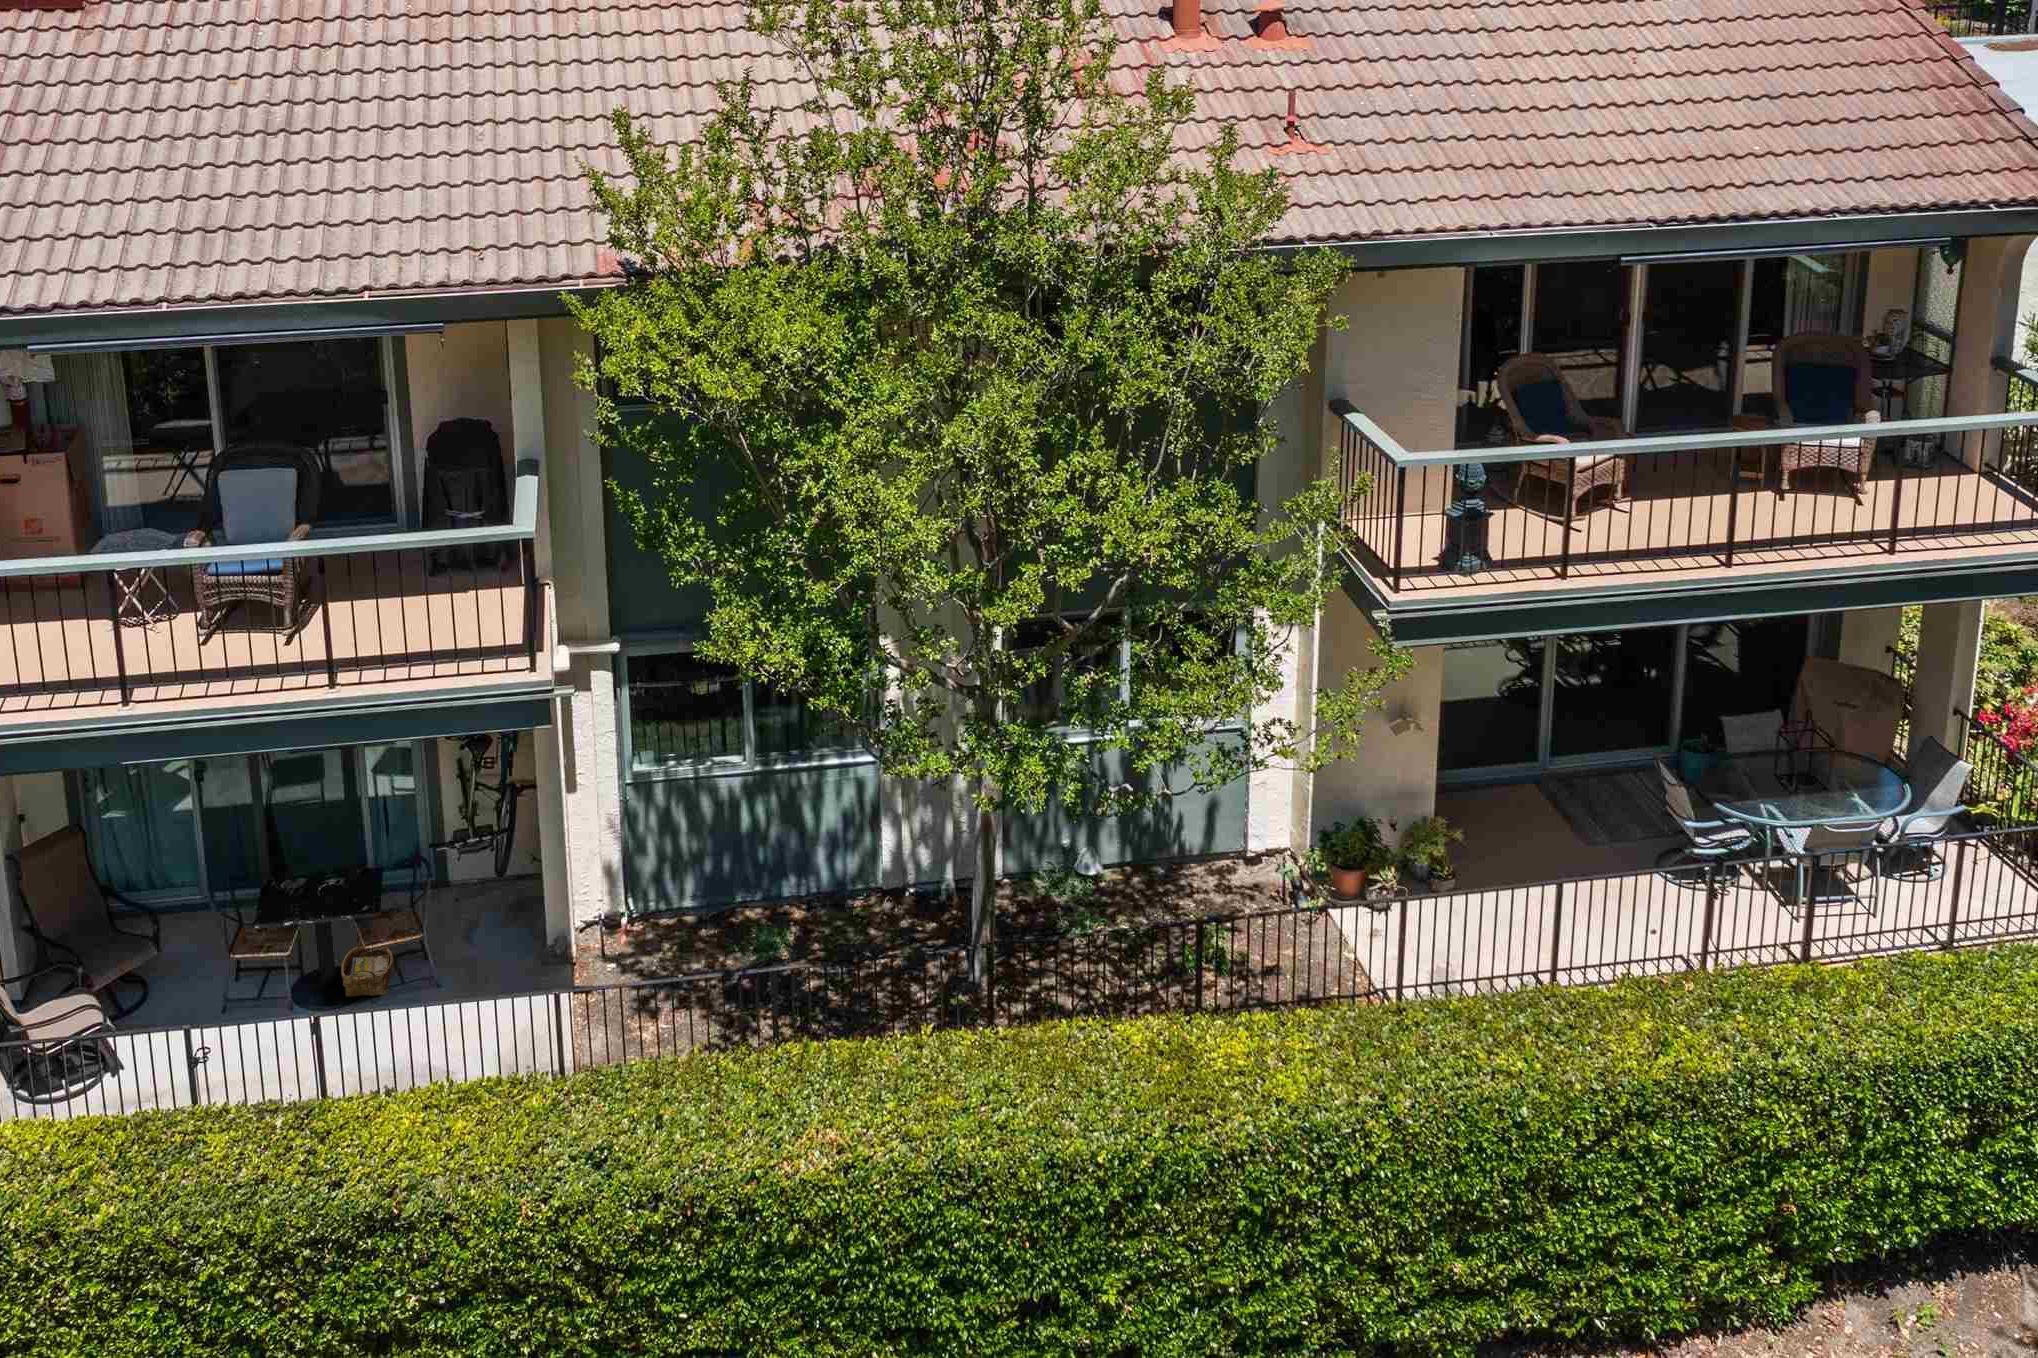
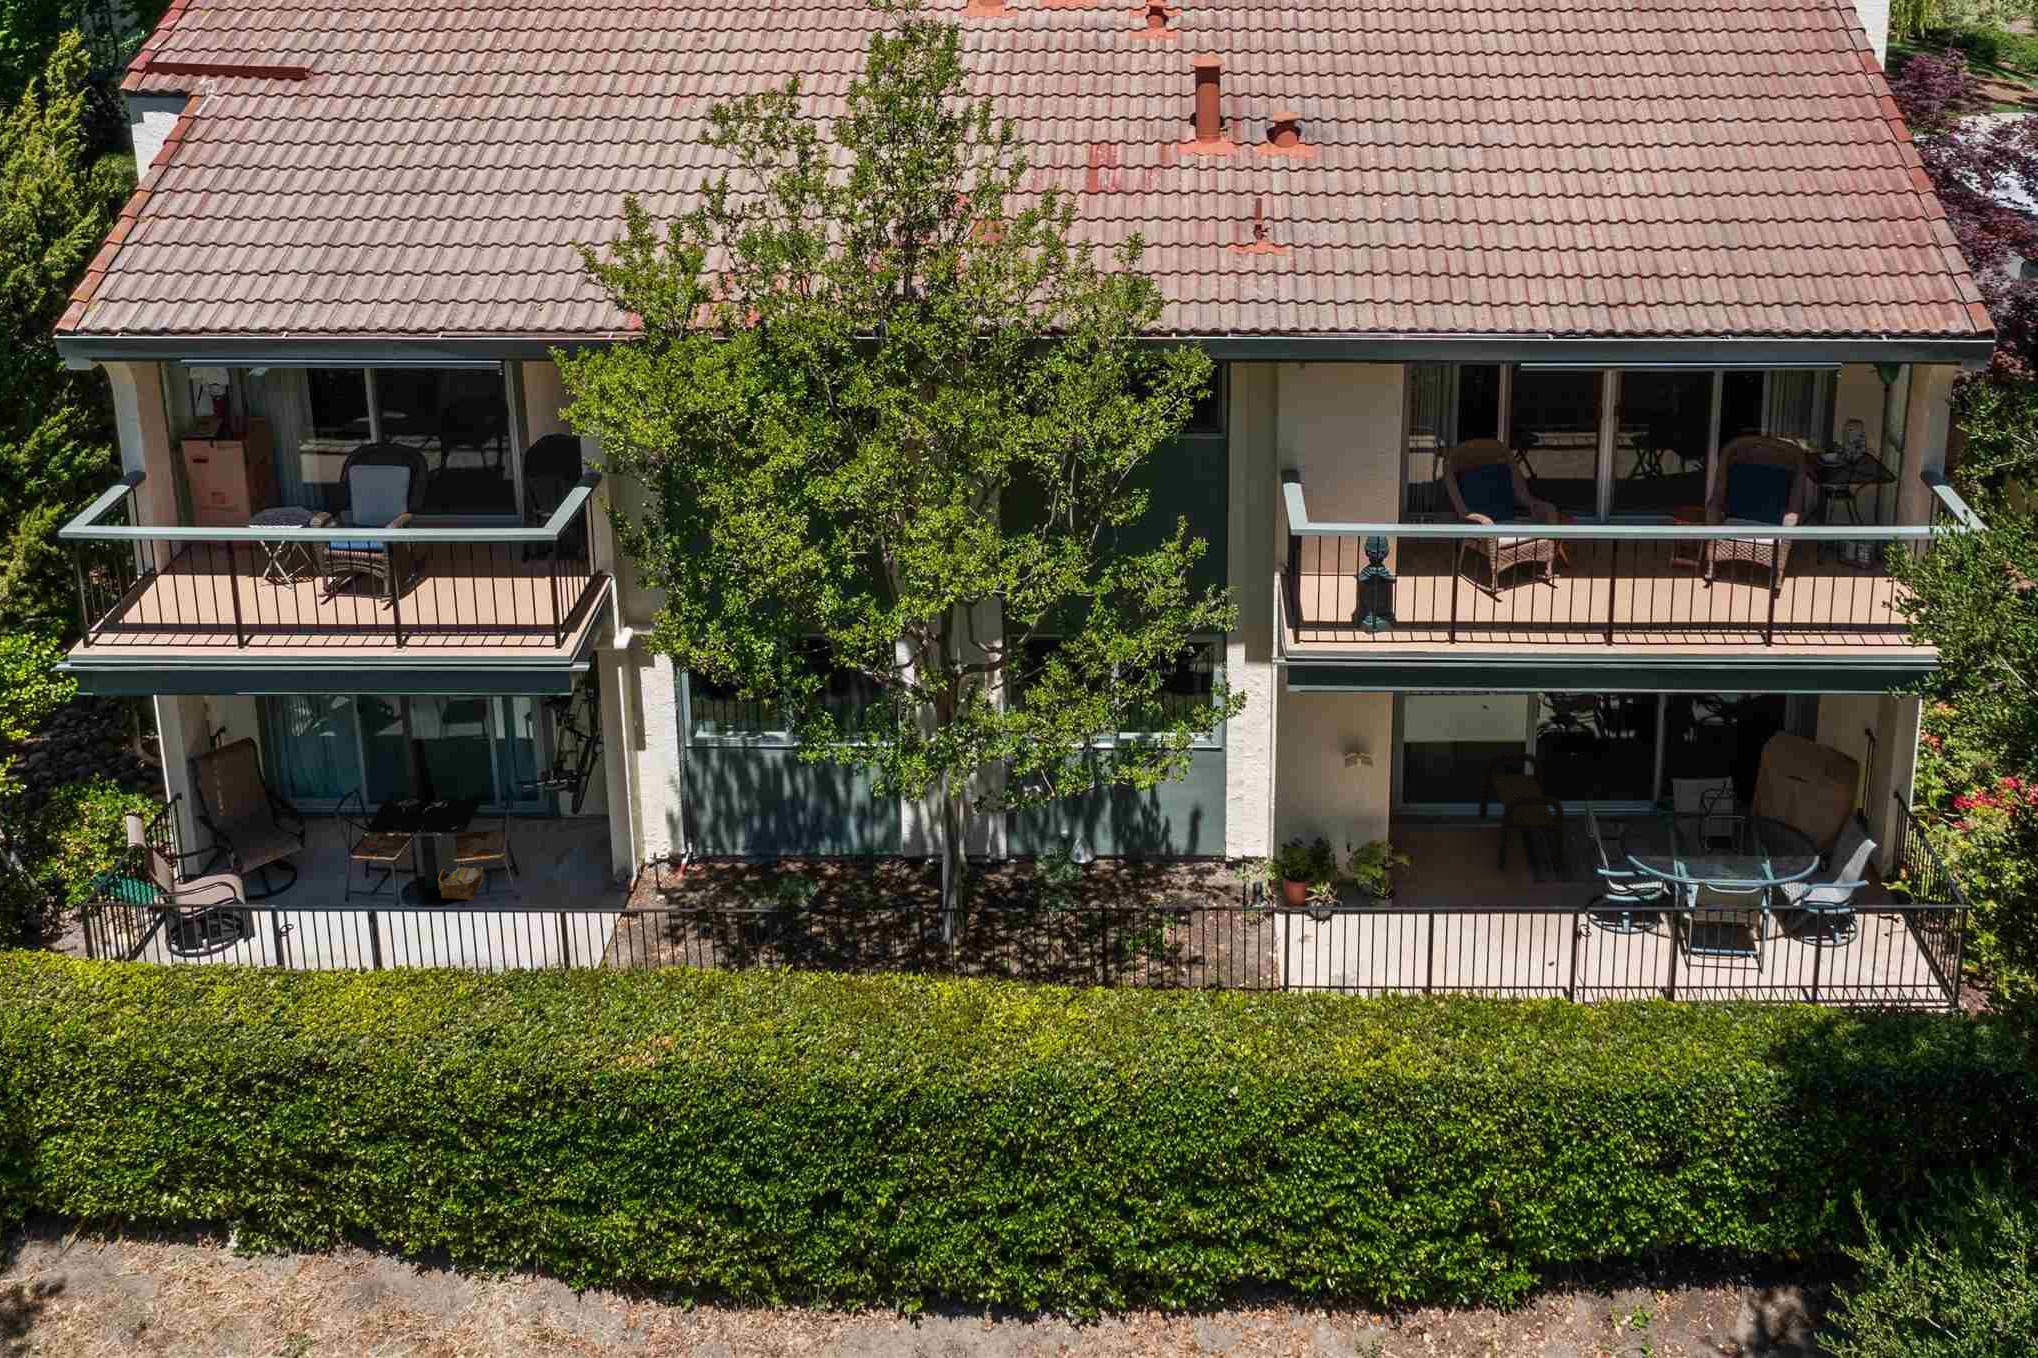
bench: none [1510,707,1629,835] -> present [1478,752,1565,868]

